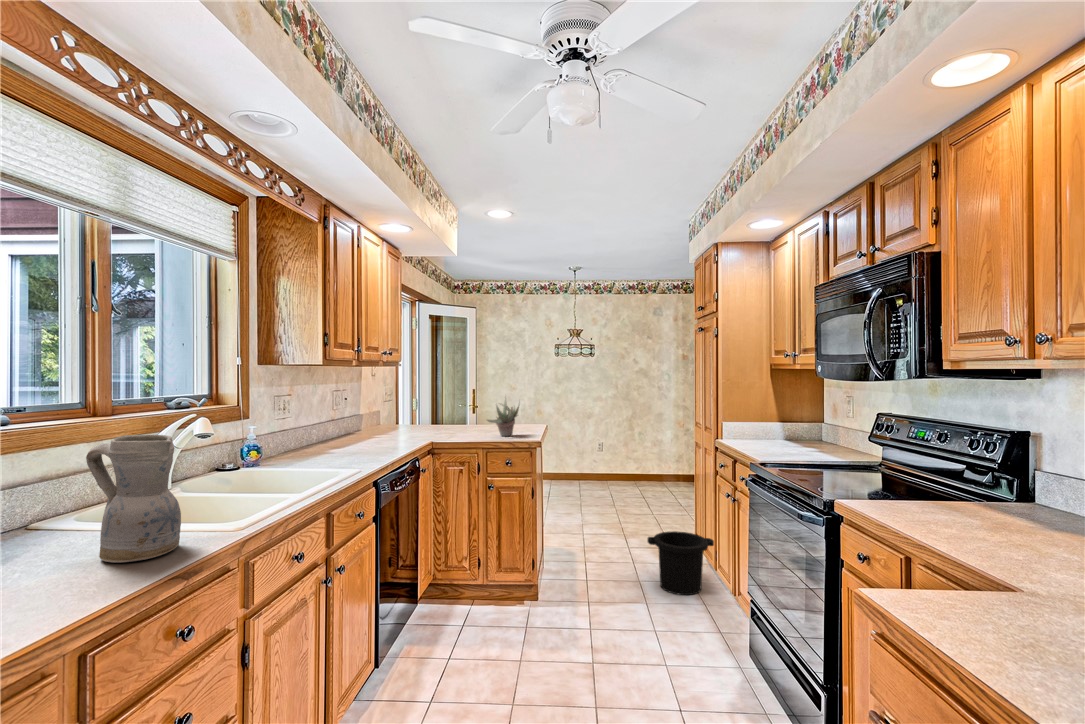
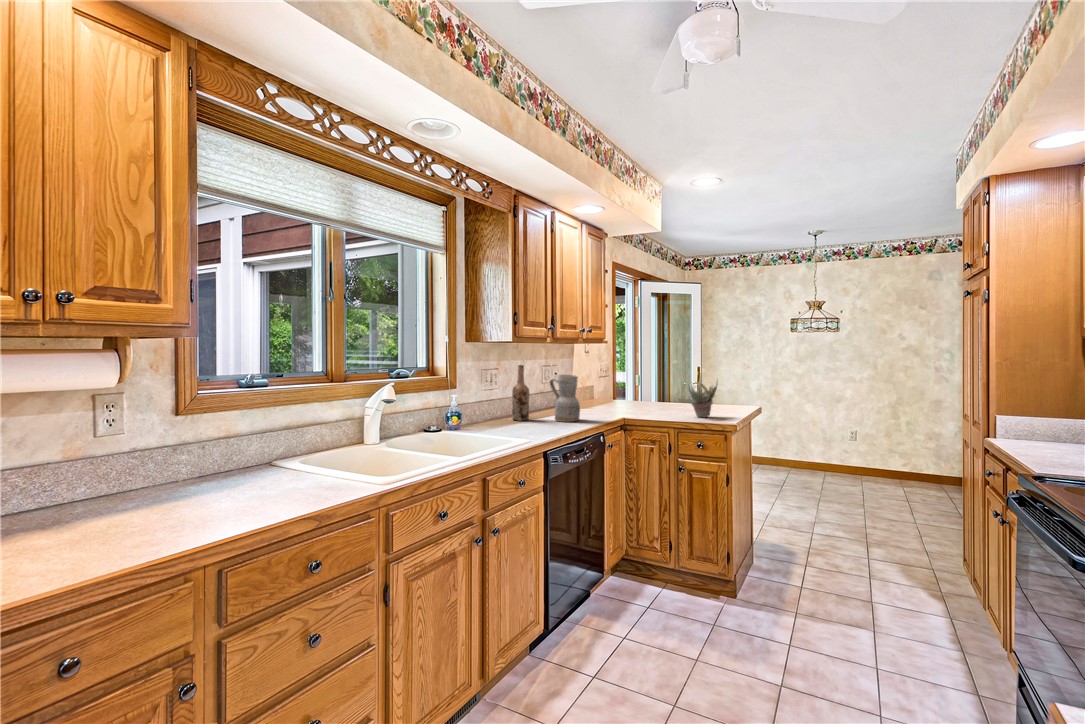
wine bottle: none [312,389,333,452] -> present [512,365,529,421]
ceramic pitcher: present [86,435,181,562] -> present [550,375,580,422]
trash can: present [647,531,714,595] -> none [887,551,996,641]

